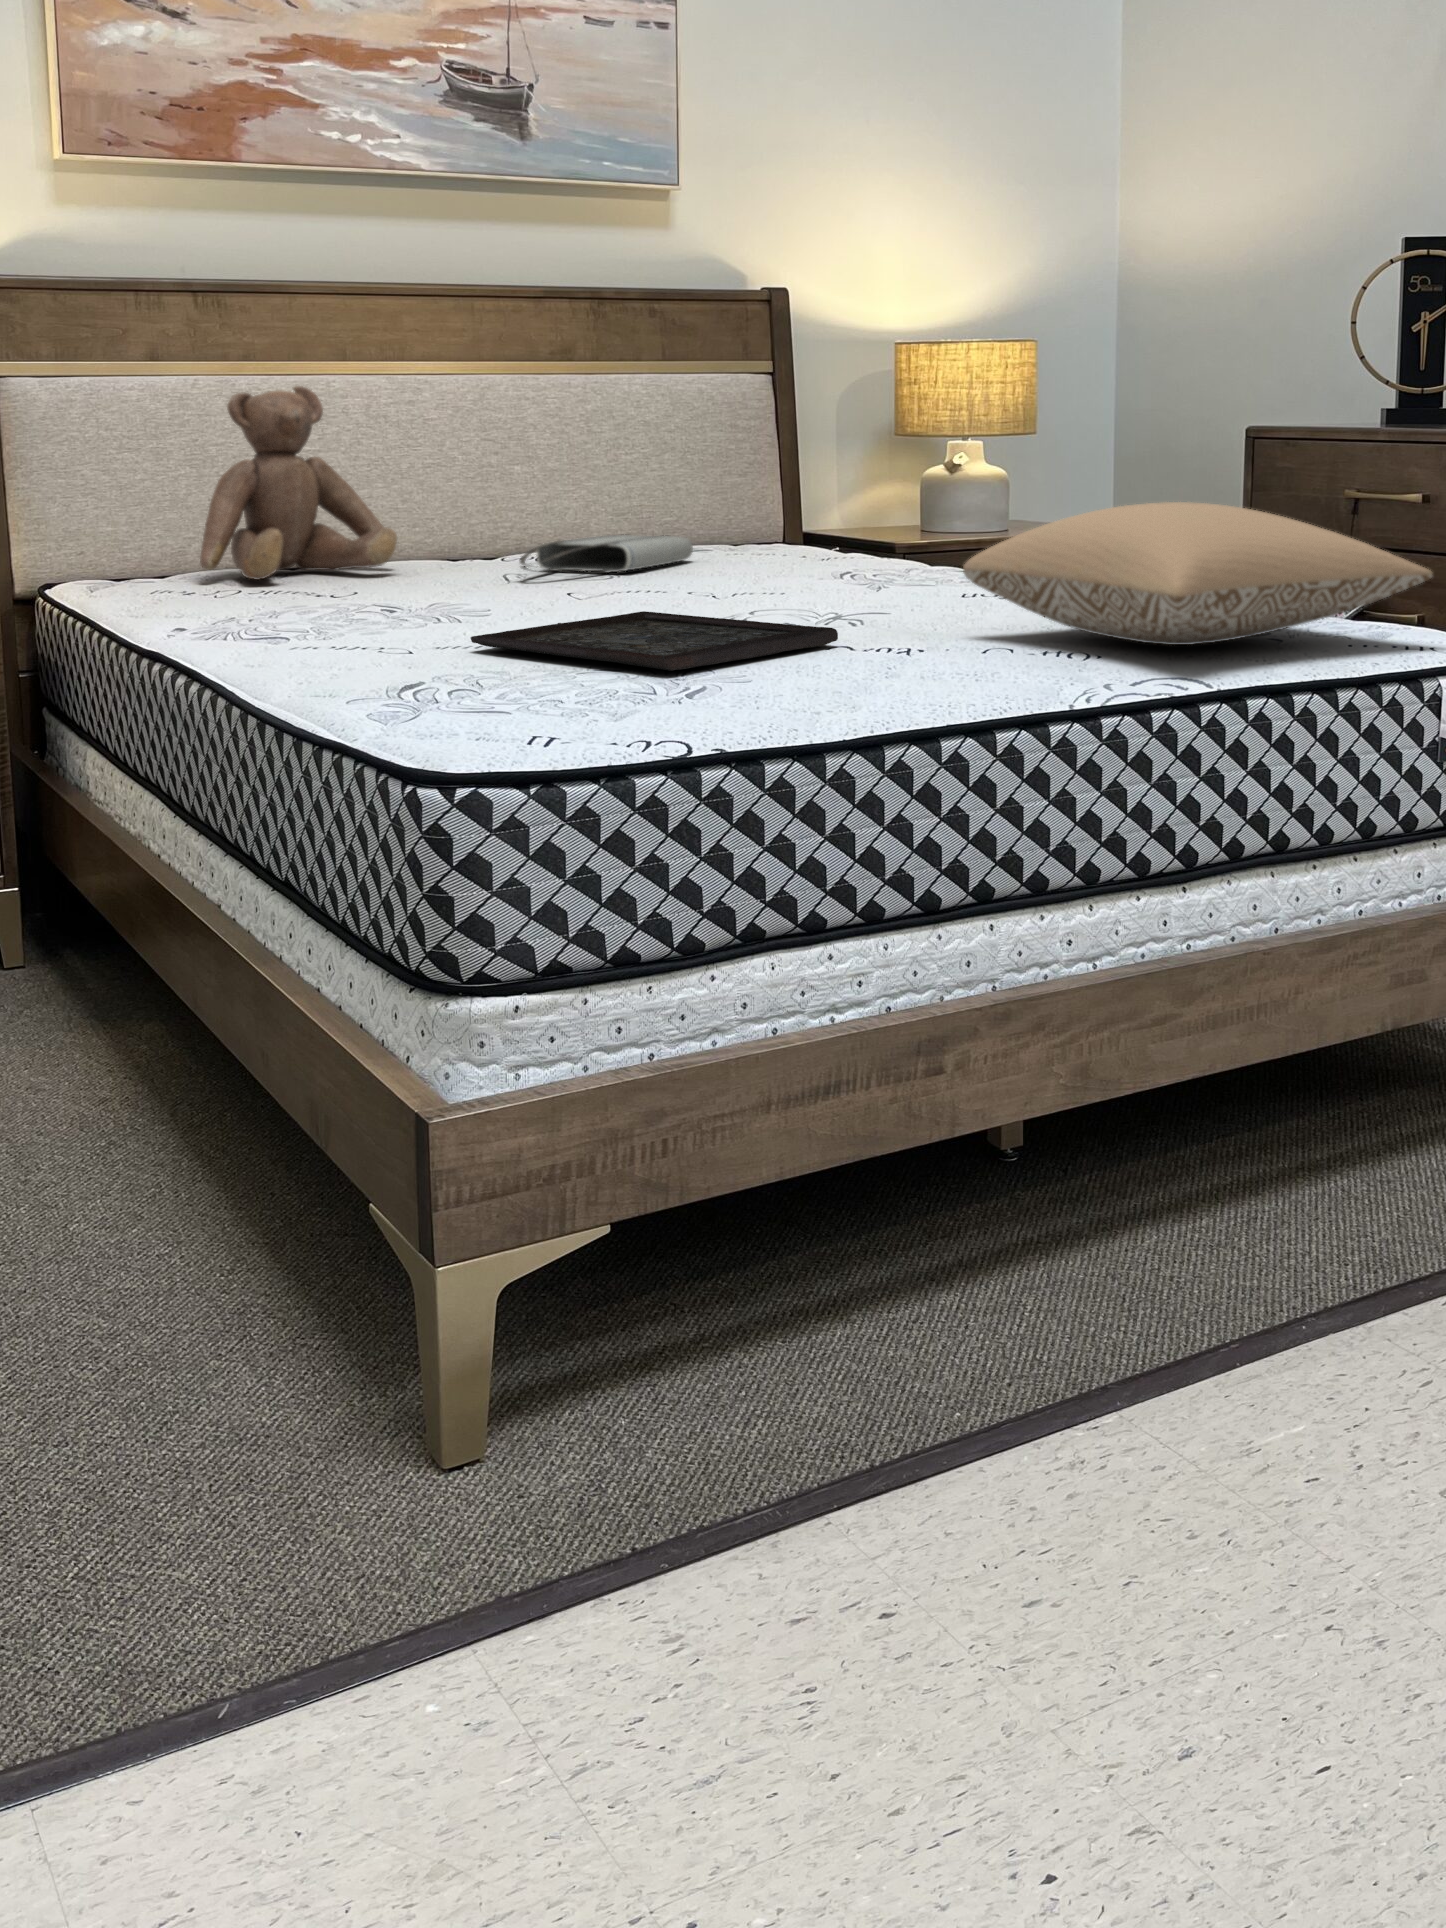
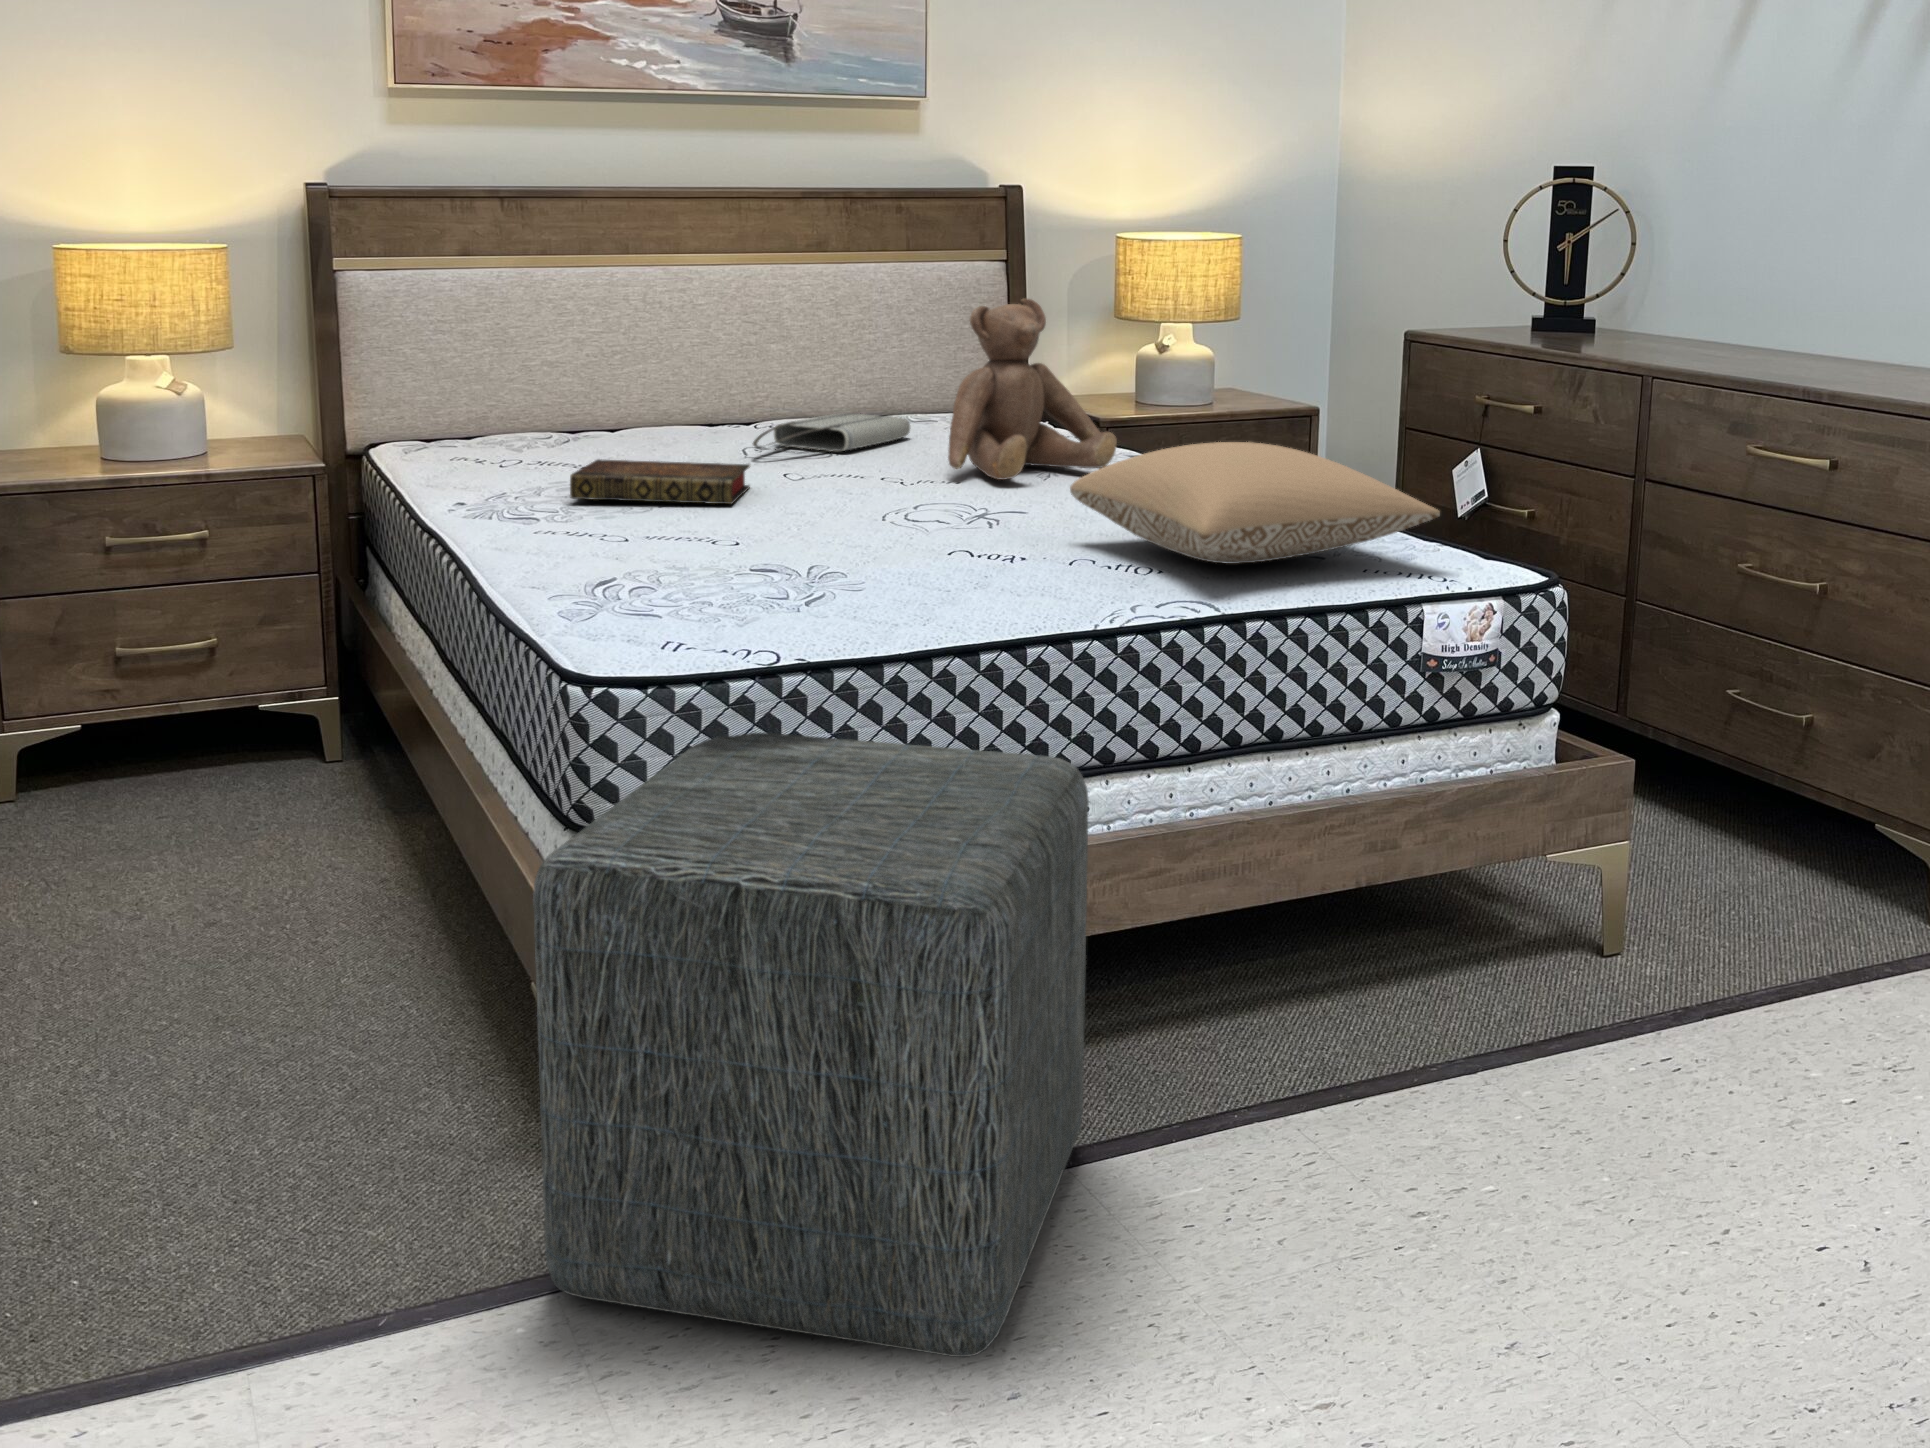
teddy bear: present [200,386,397,580] -> present [948,299,1117,480]
book: none [320,574,534,616] -> present [570,459,750,504]
tray: present [471,611,838,671] -> none [671,507,962,574]
ottoman: none [436,846,1154,1696] -> present [533,731,1089,1357]

